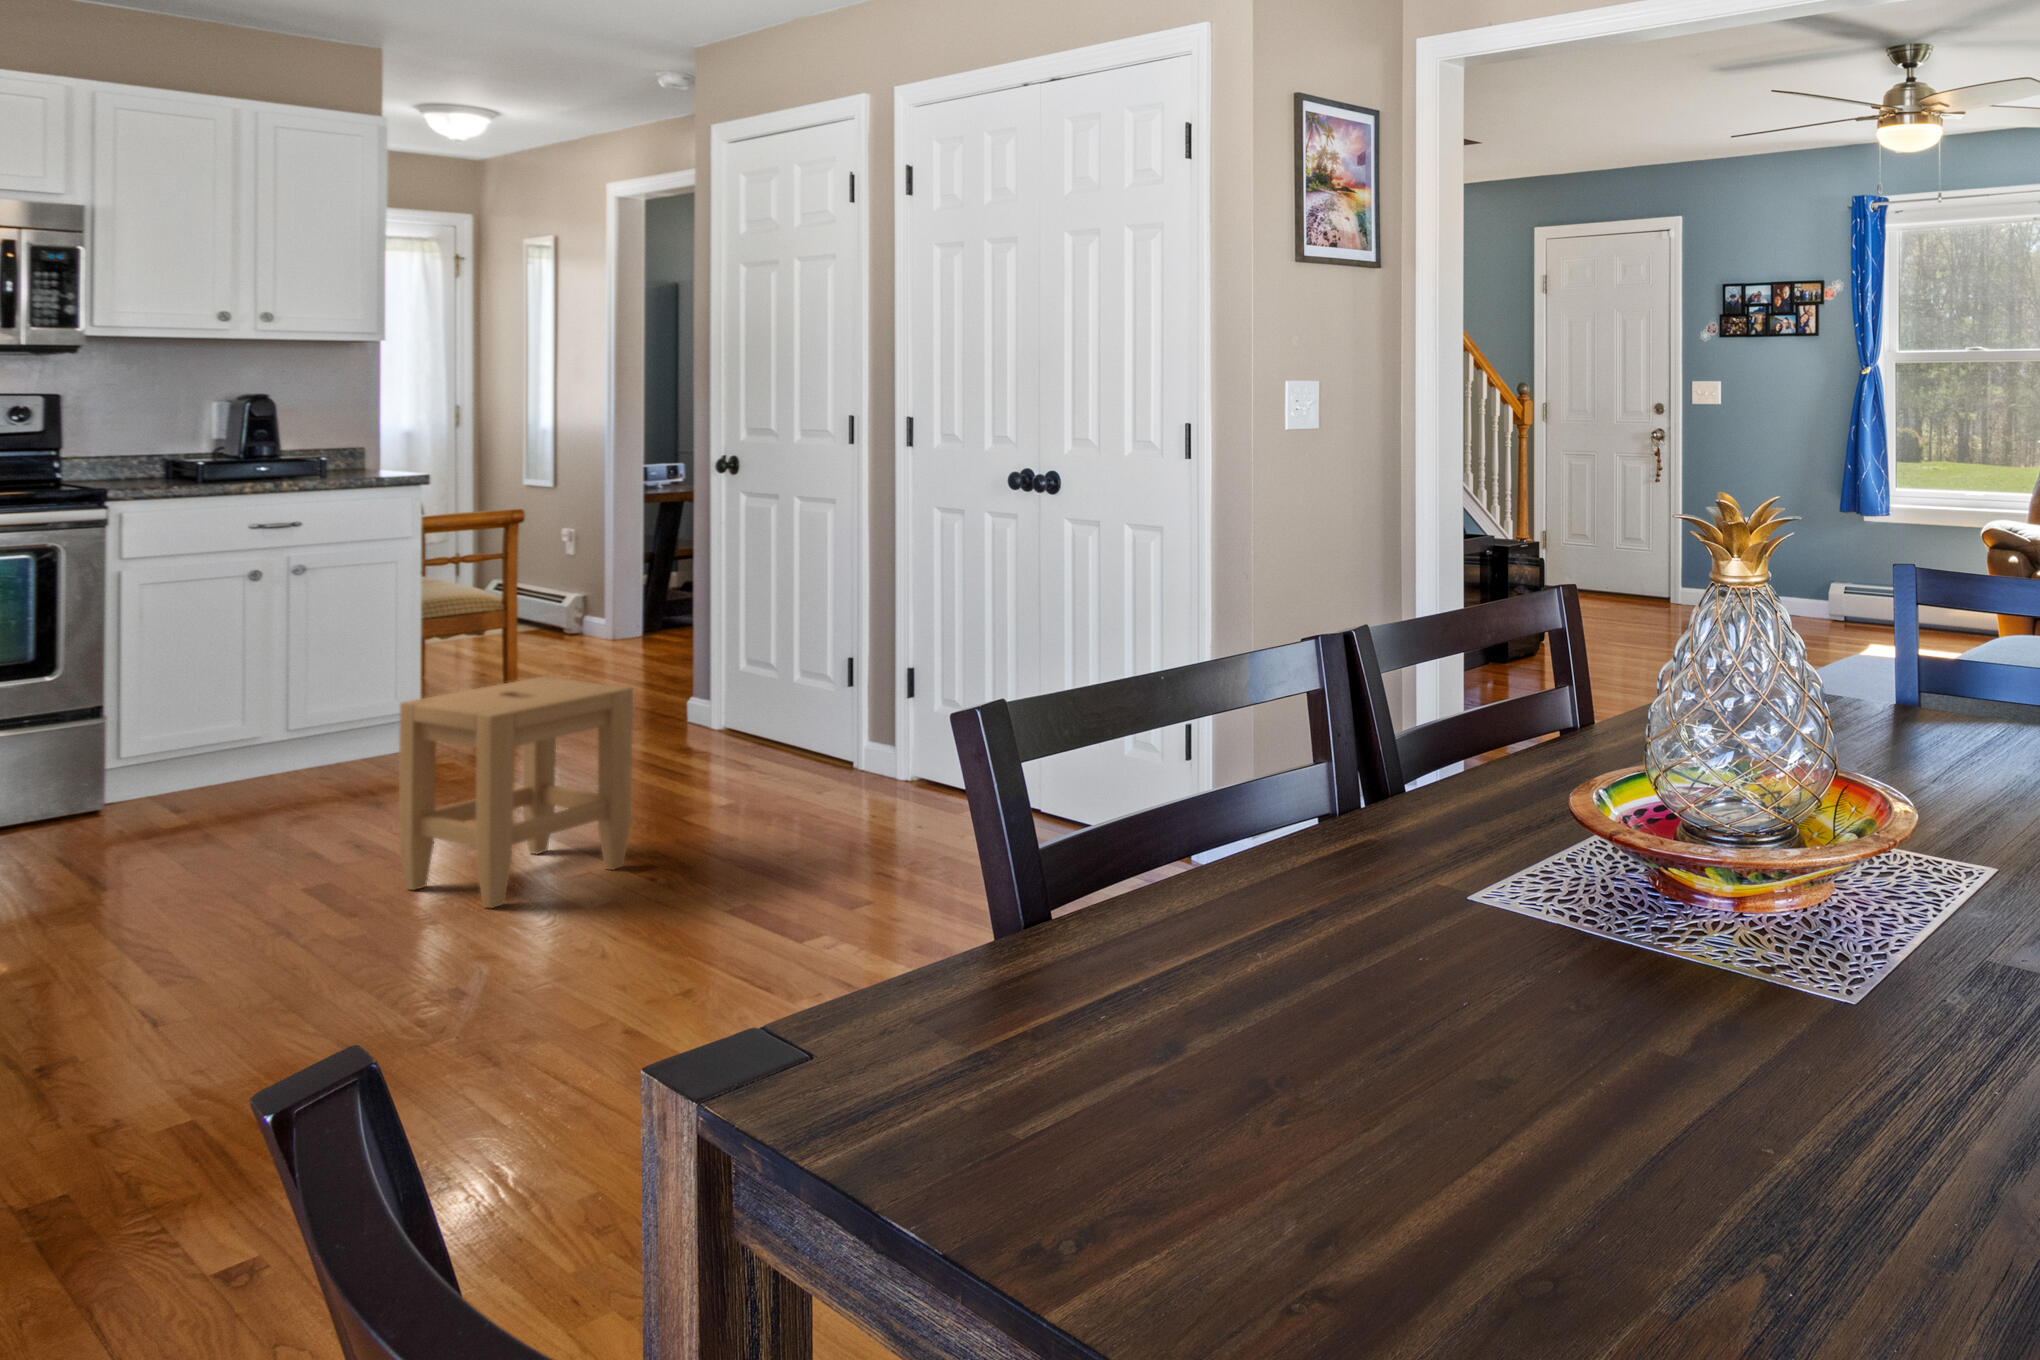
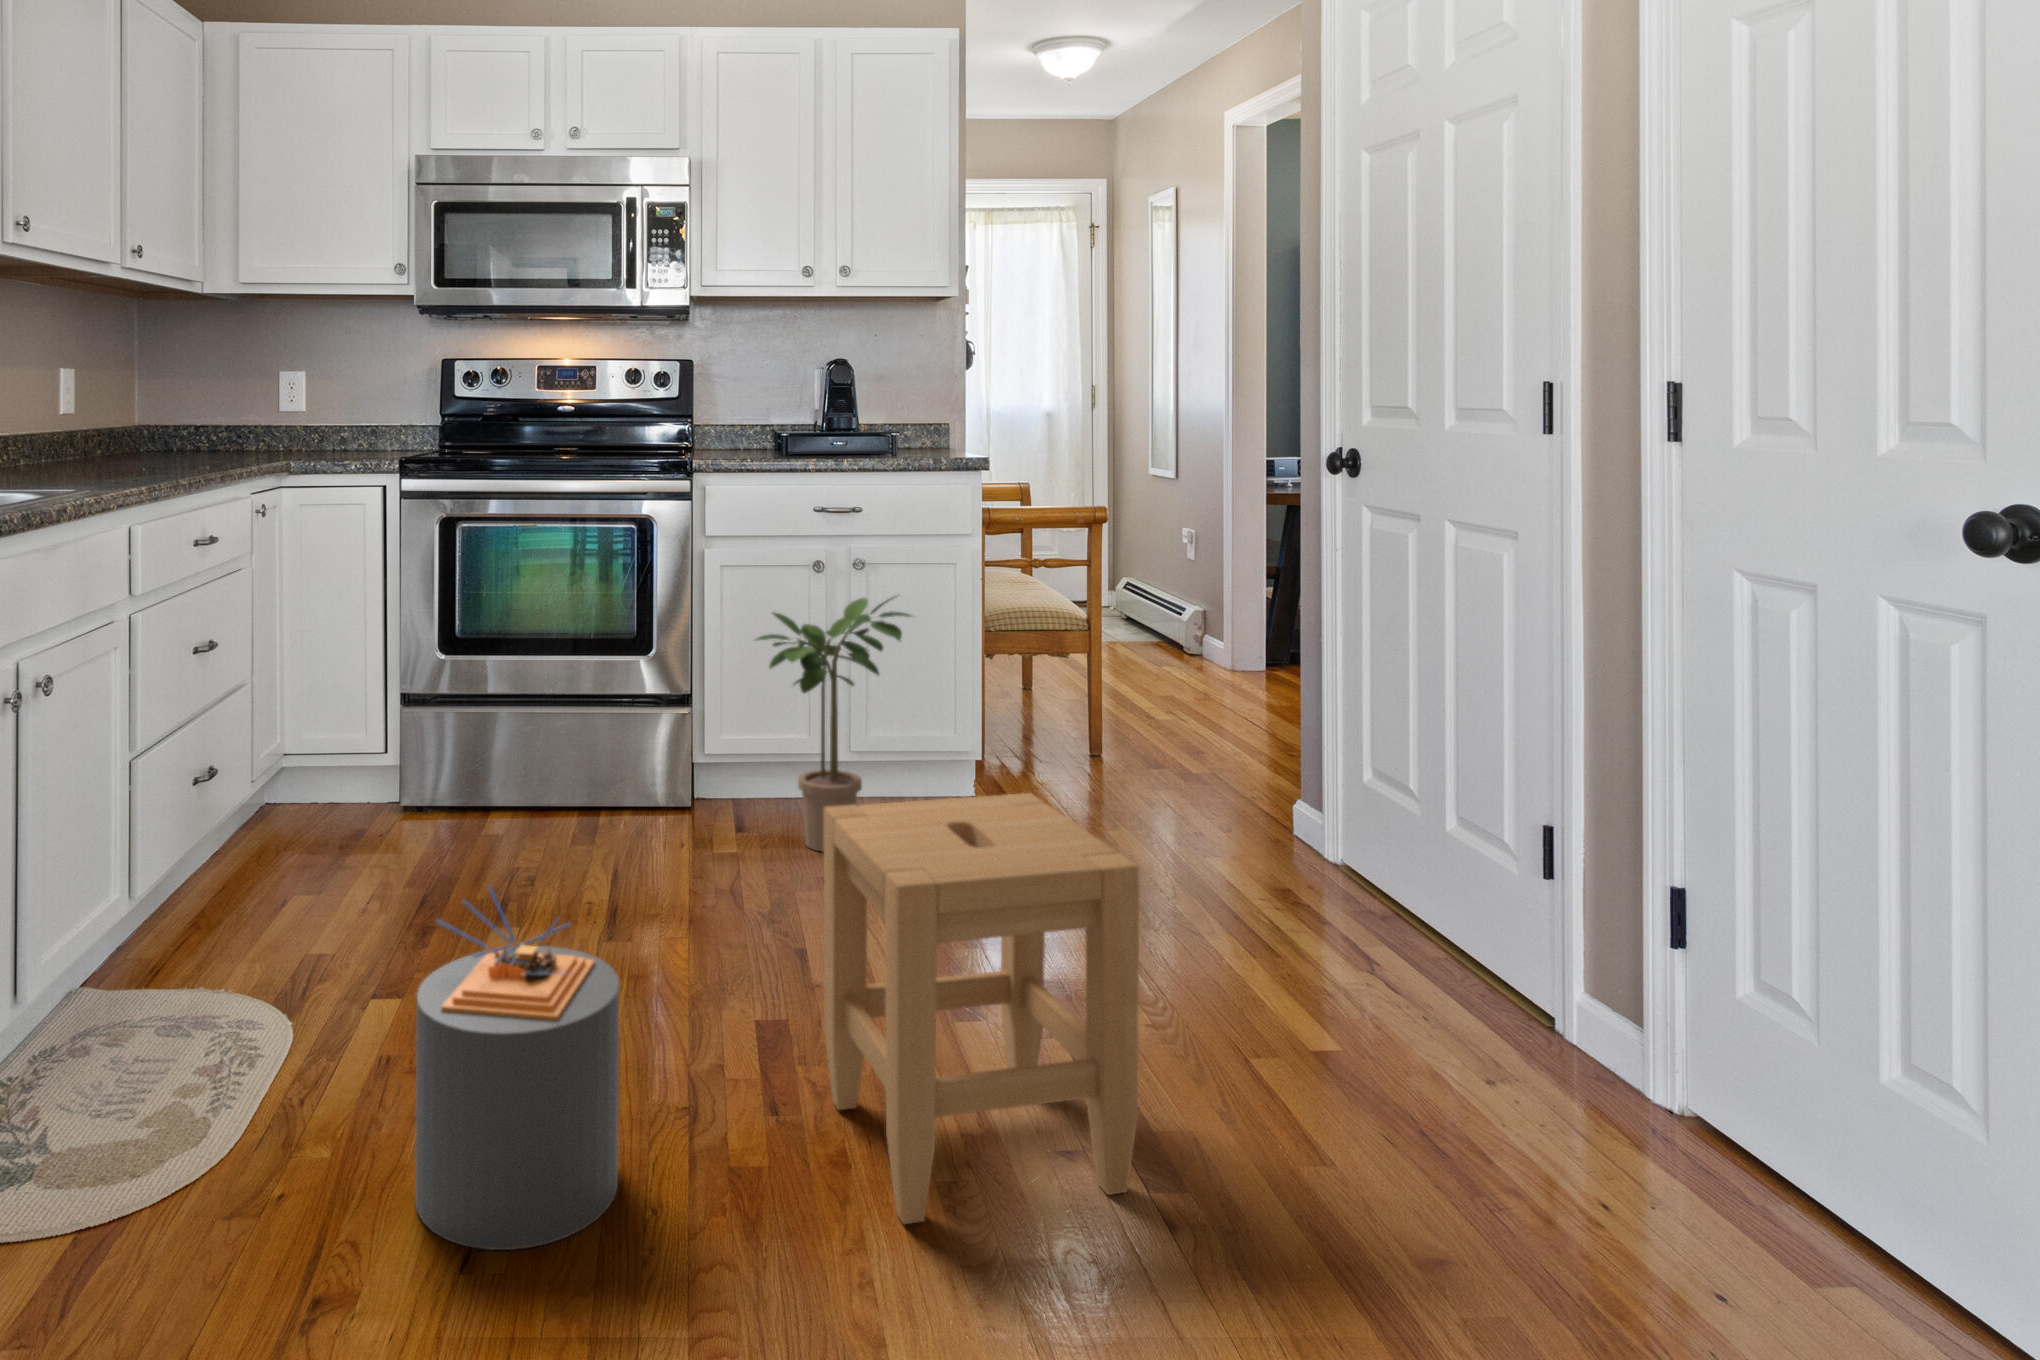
potted plant: none [217,586,377,803] -> present [756,595,911,852]
trash can: none [85,779,274,1000] -> present [415,886,619,1250]

